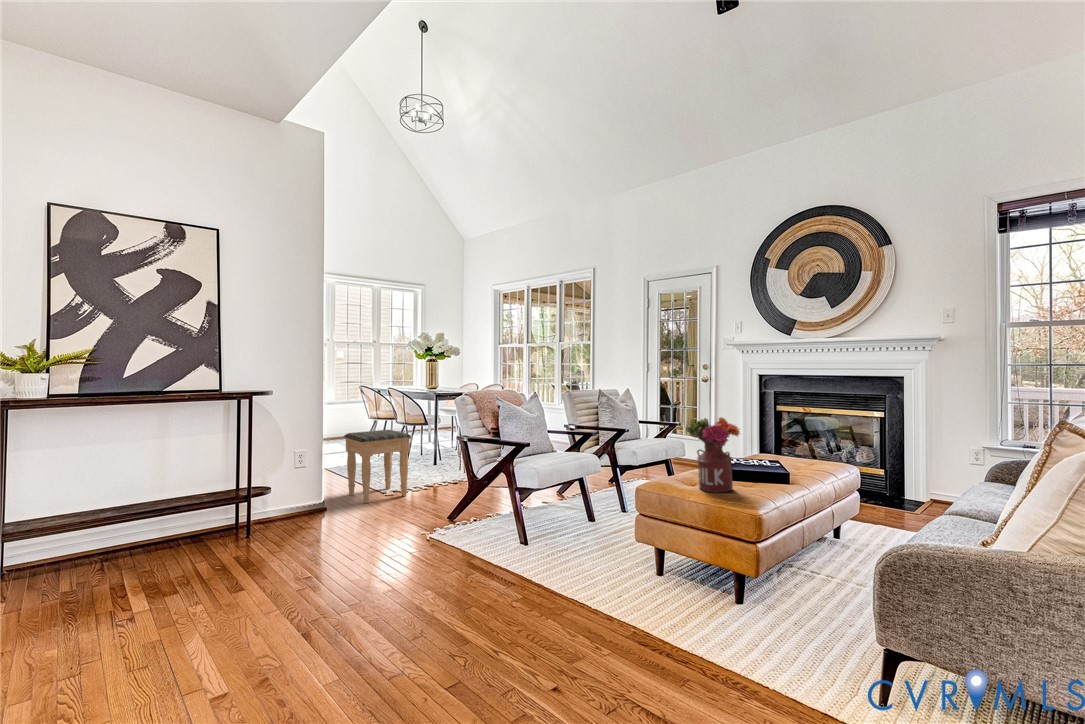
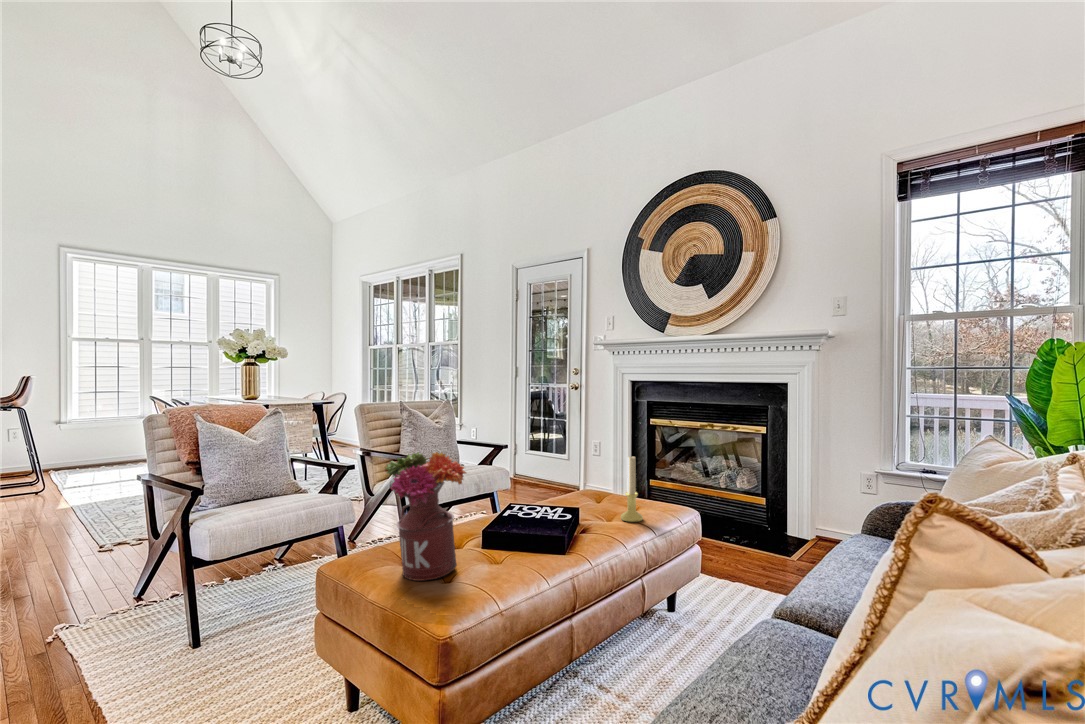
candle holder: none [807,425,824,470] -> present [621,456,643,522]
footstool: present [344,430,412,503] -> none [32,456,132,565]

